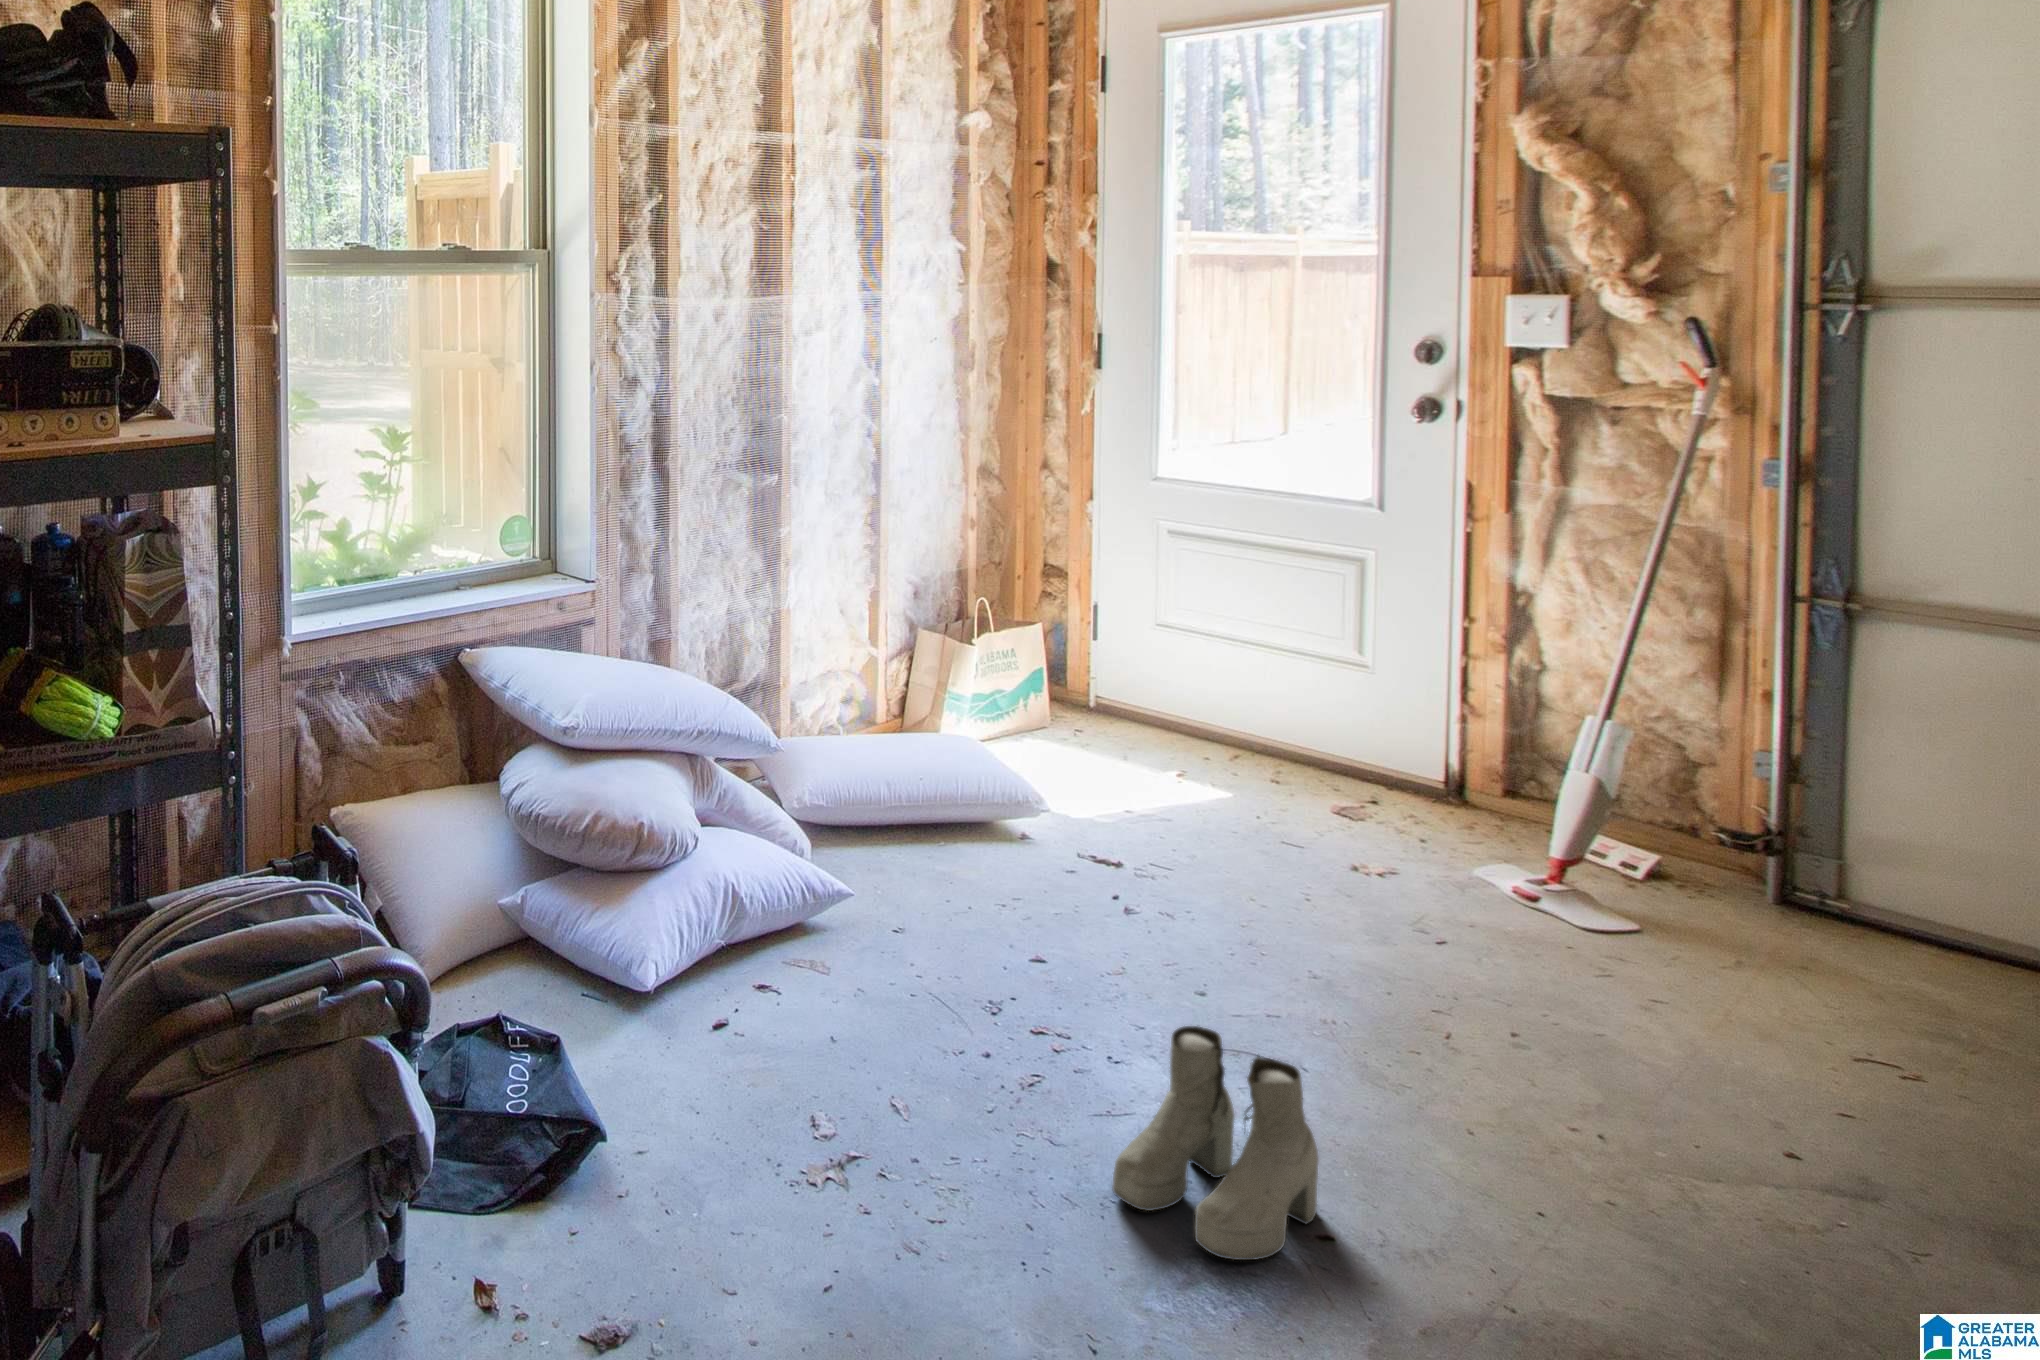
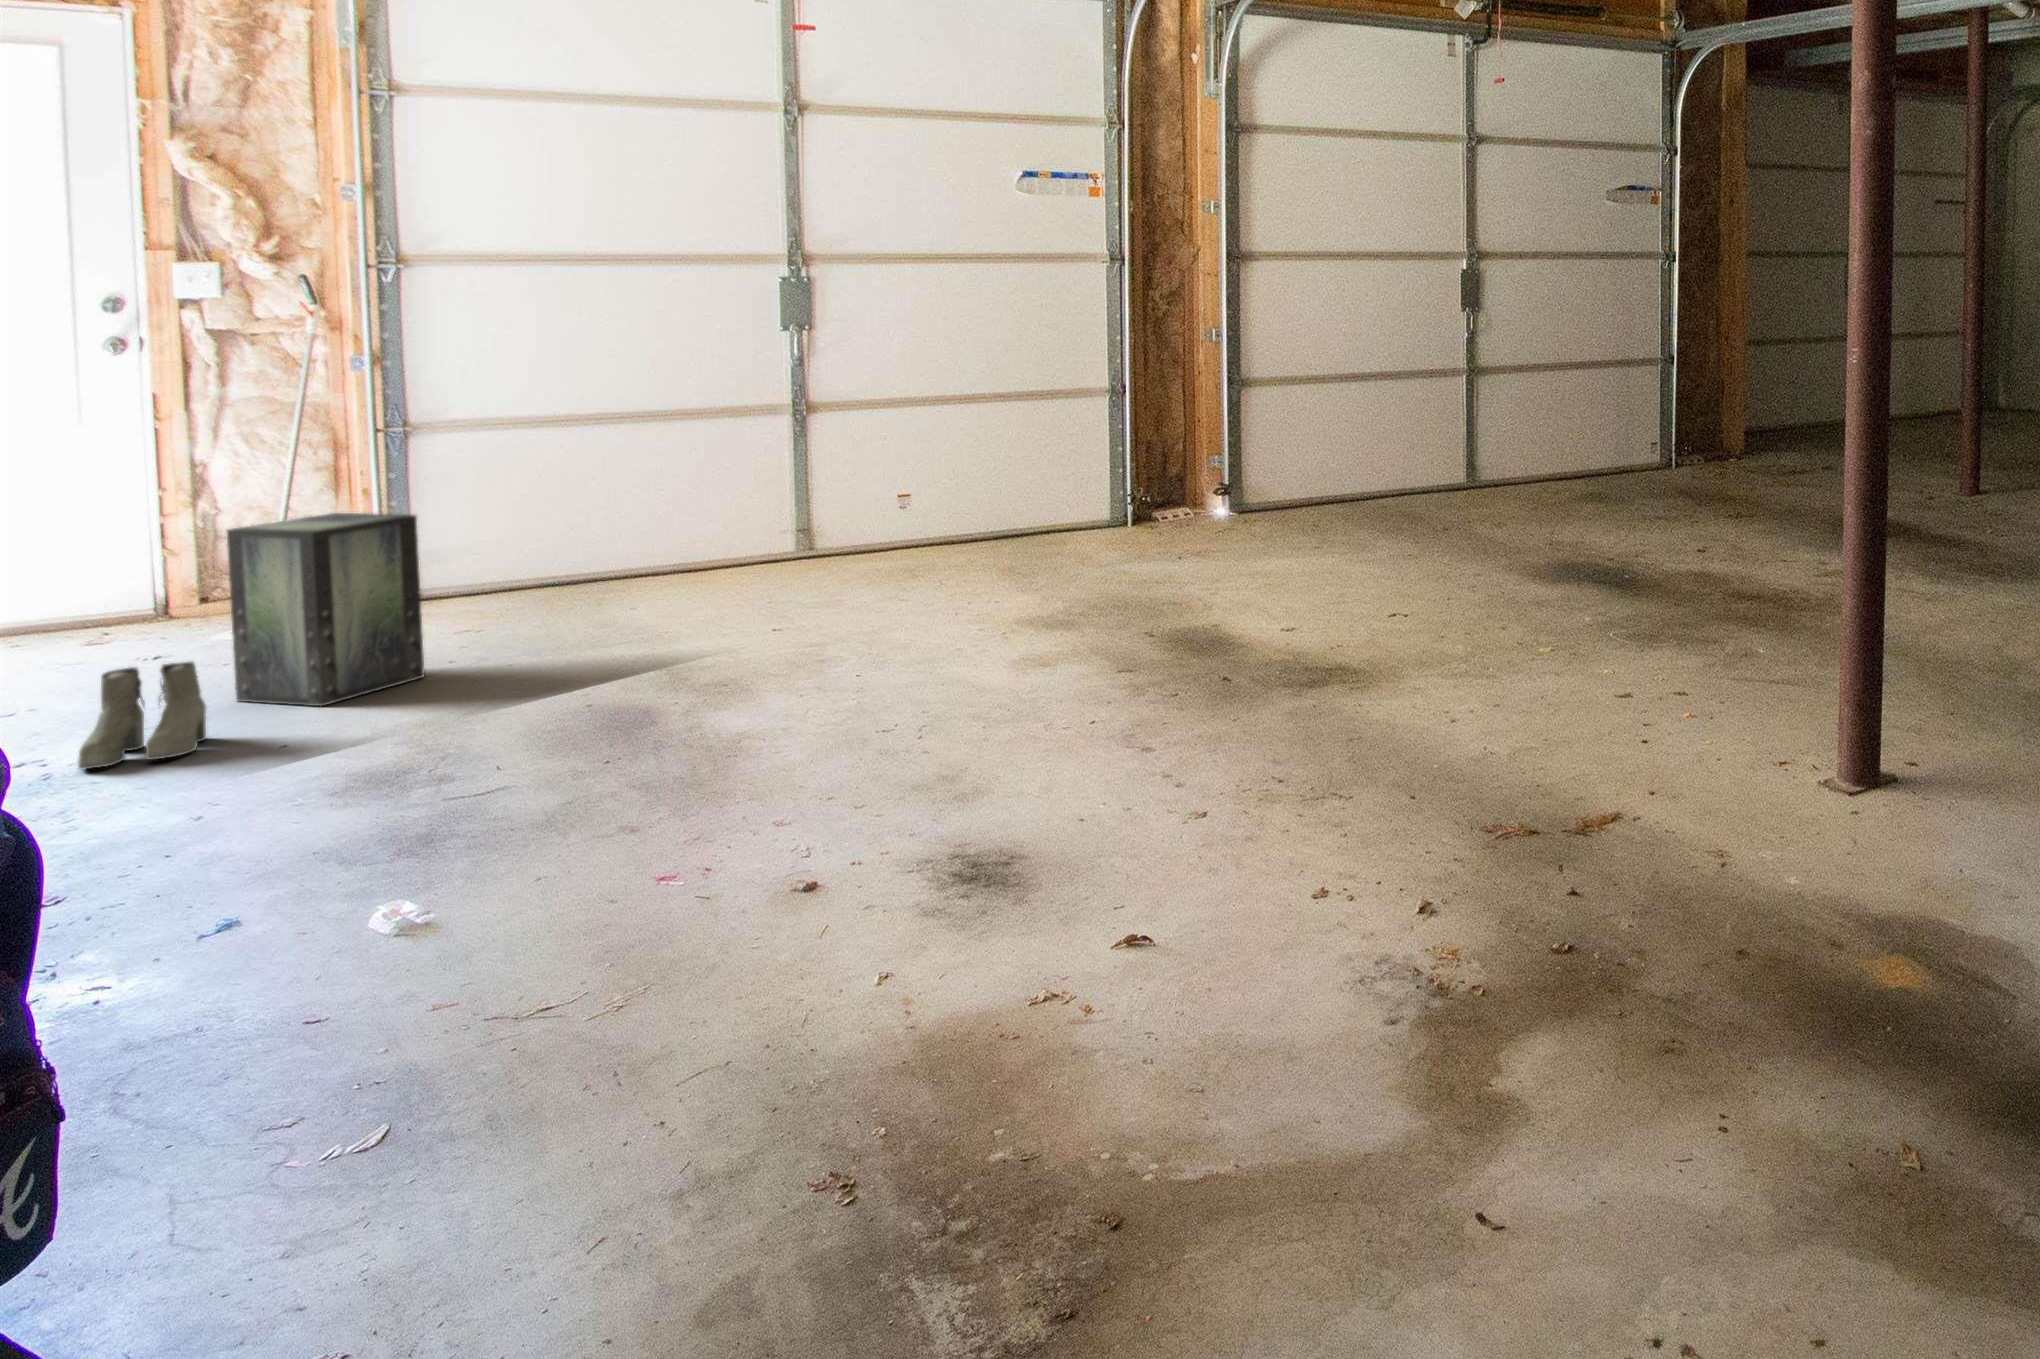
storage box: none [1424,802,1793,1256] -> present [227,513,424,707]

